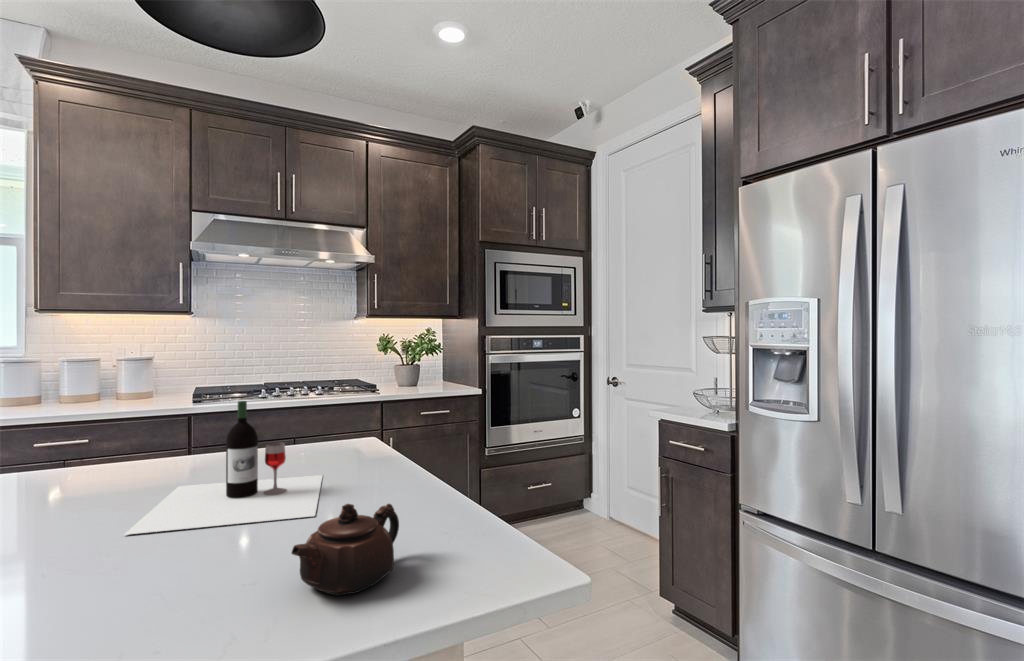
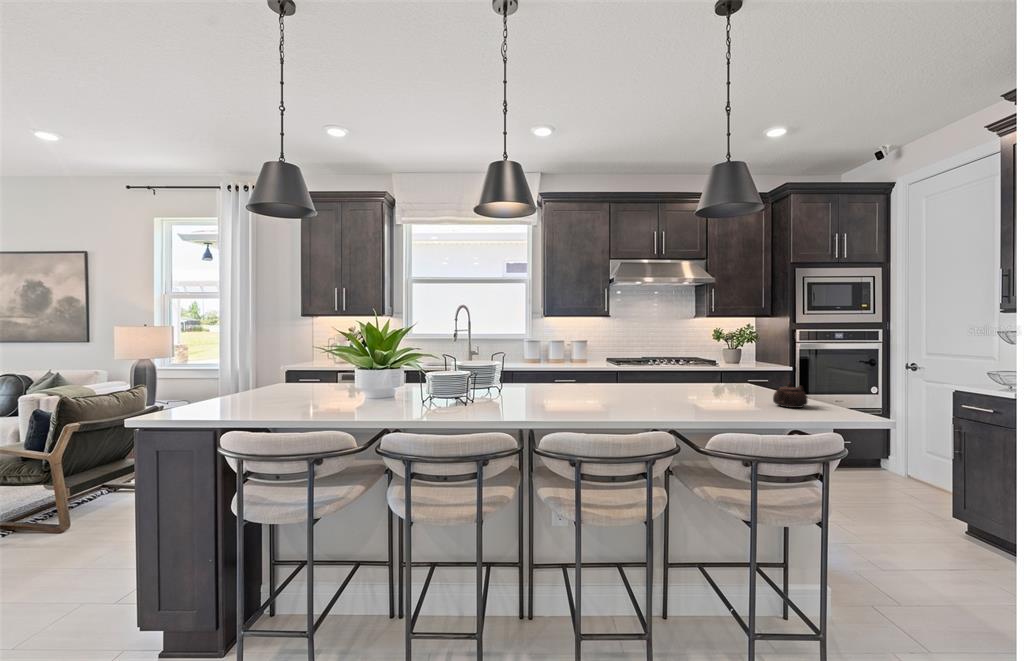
wine bottle: present [125,401,322,535] -> none [681,353,756,396]

